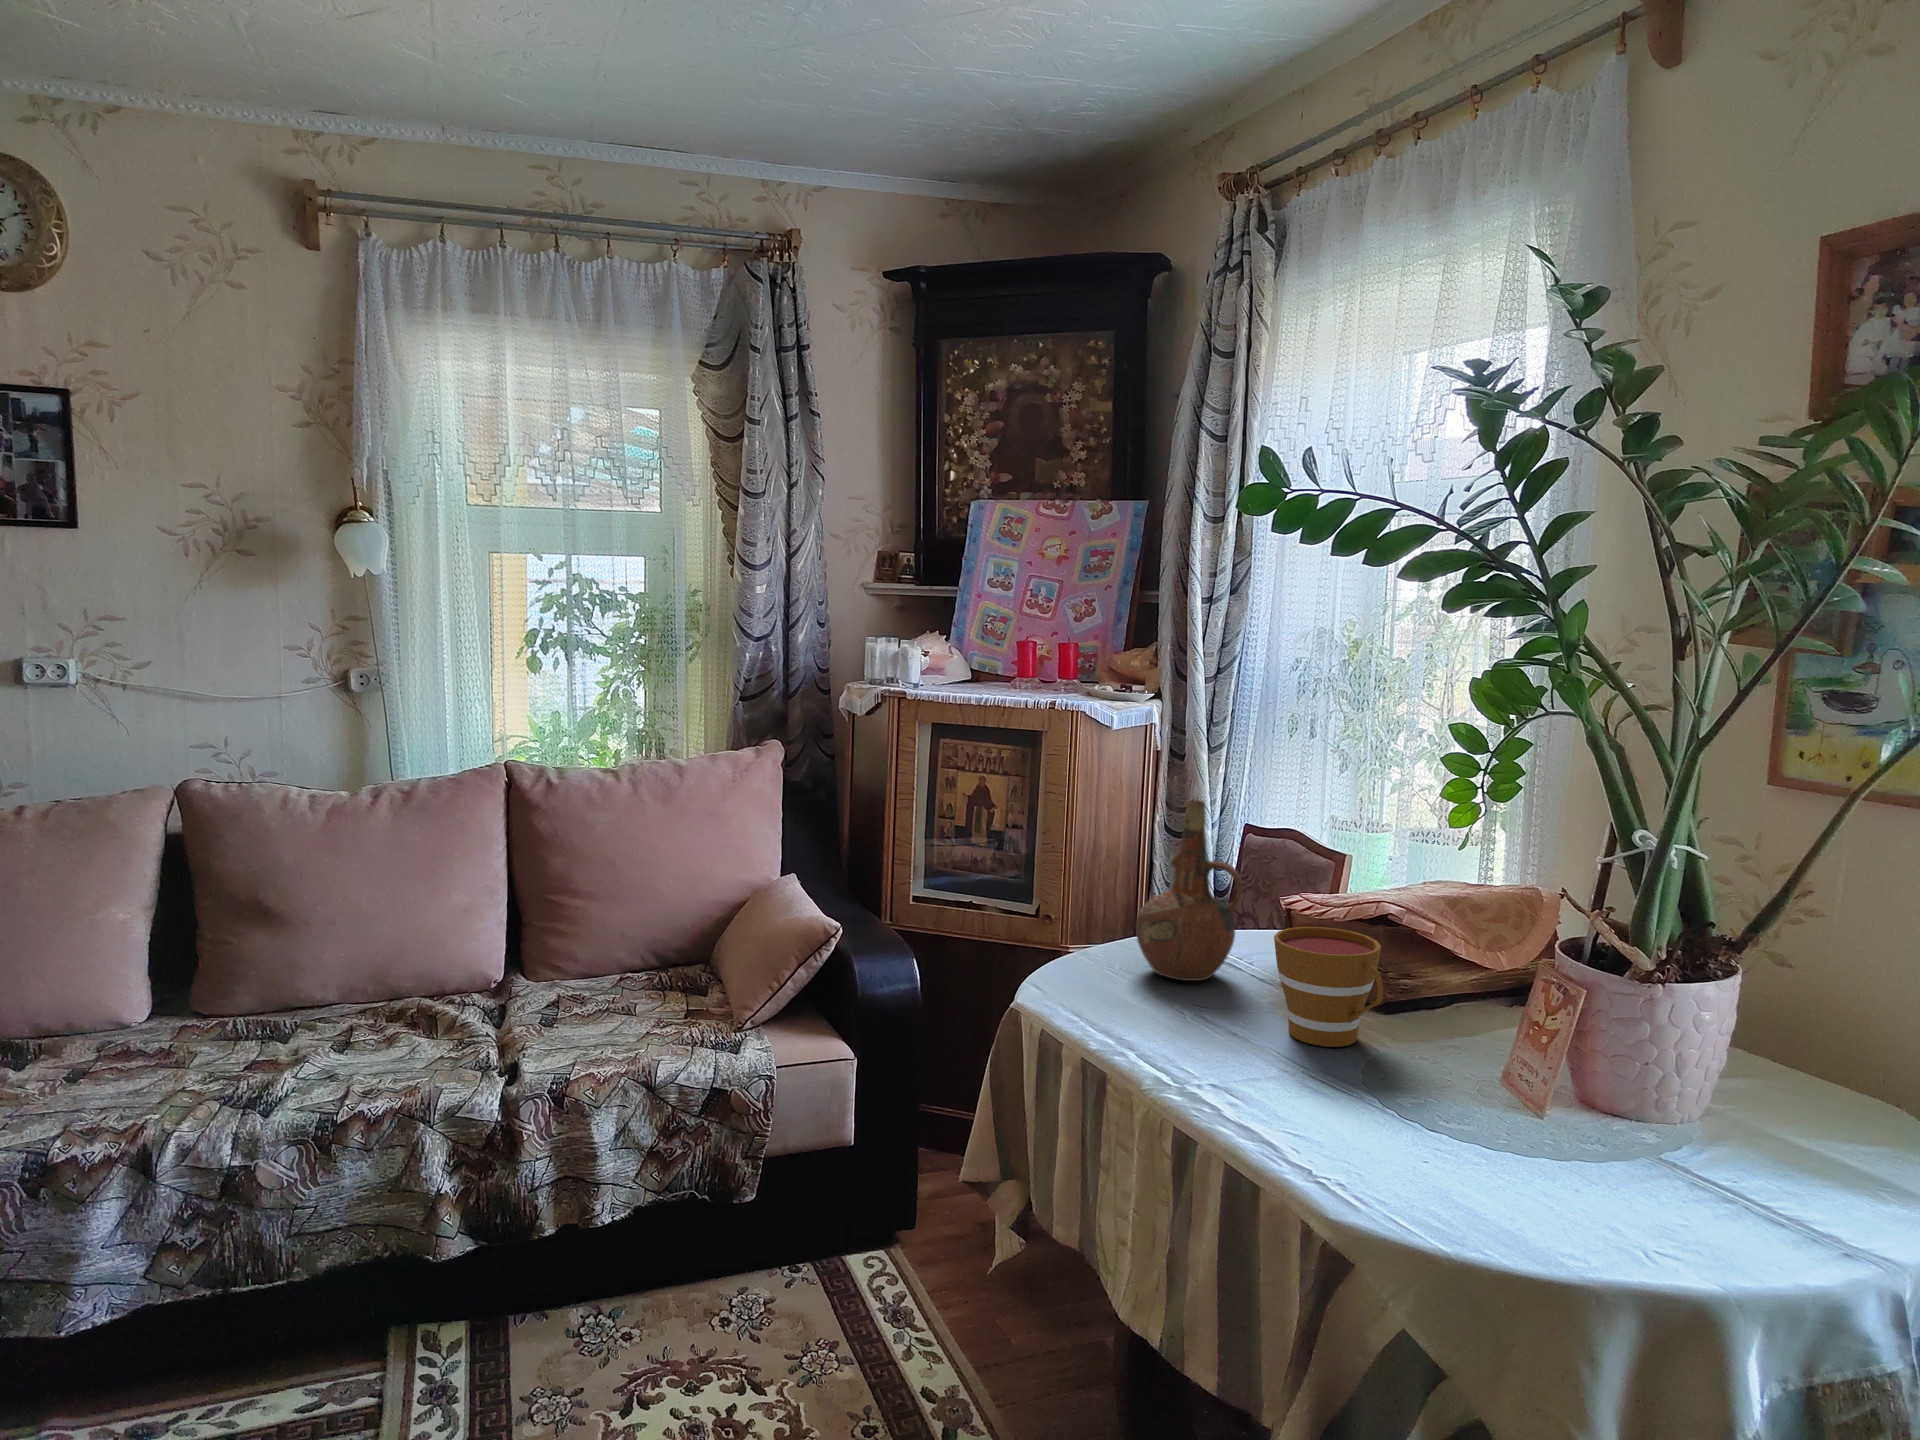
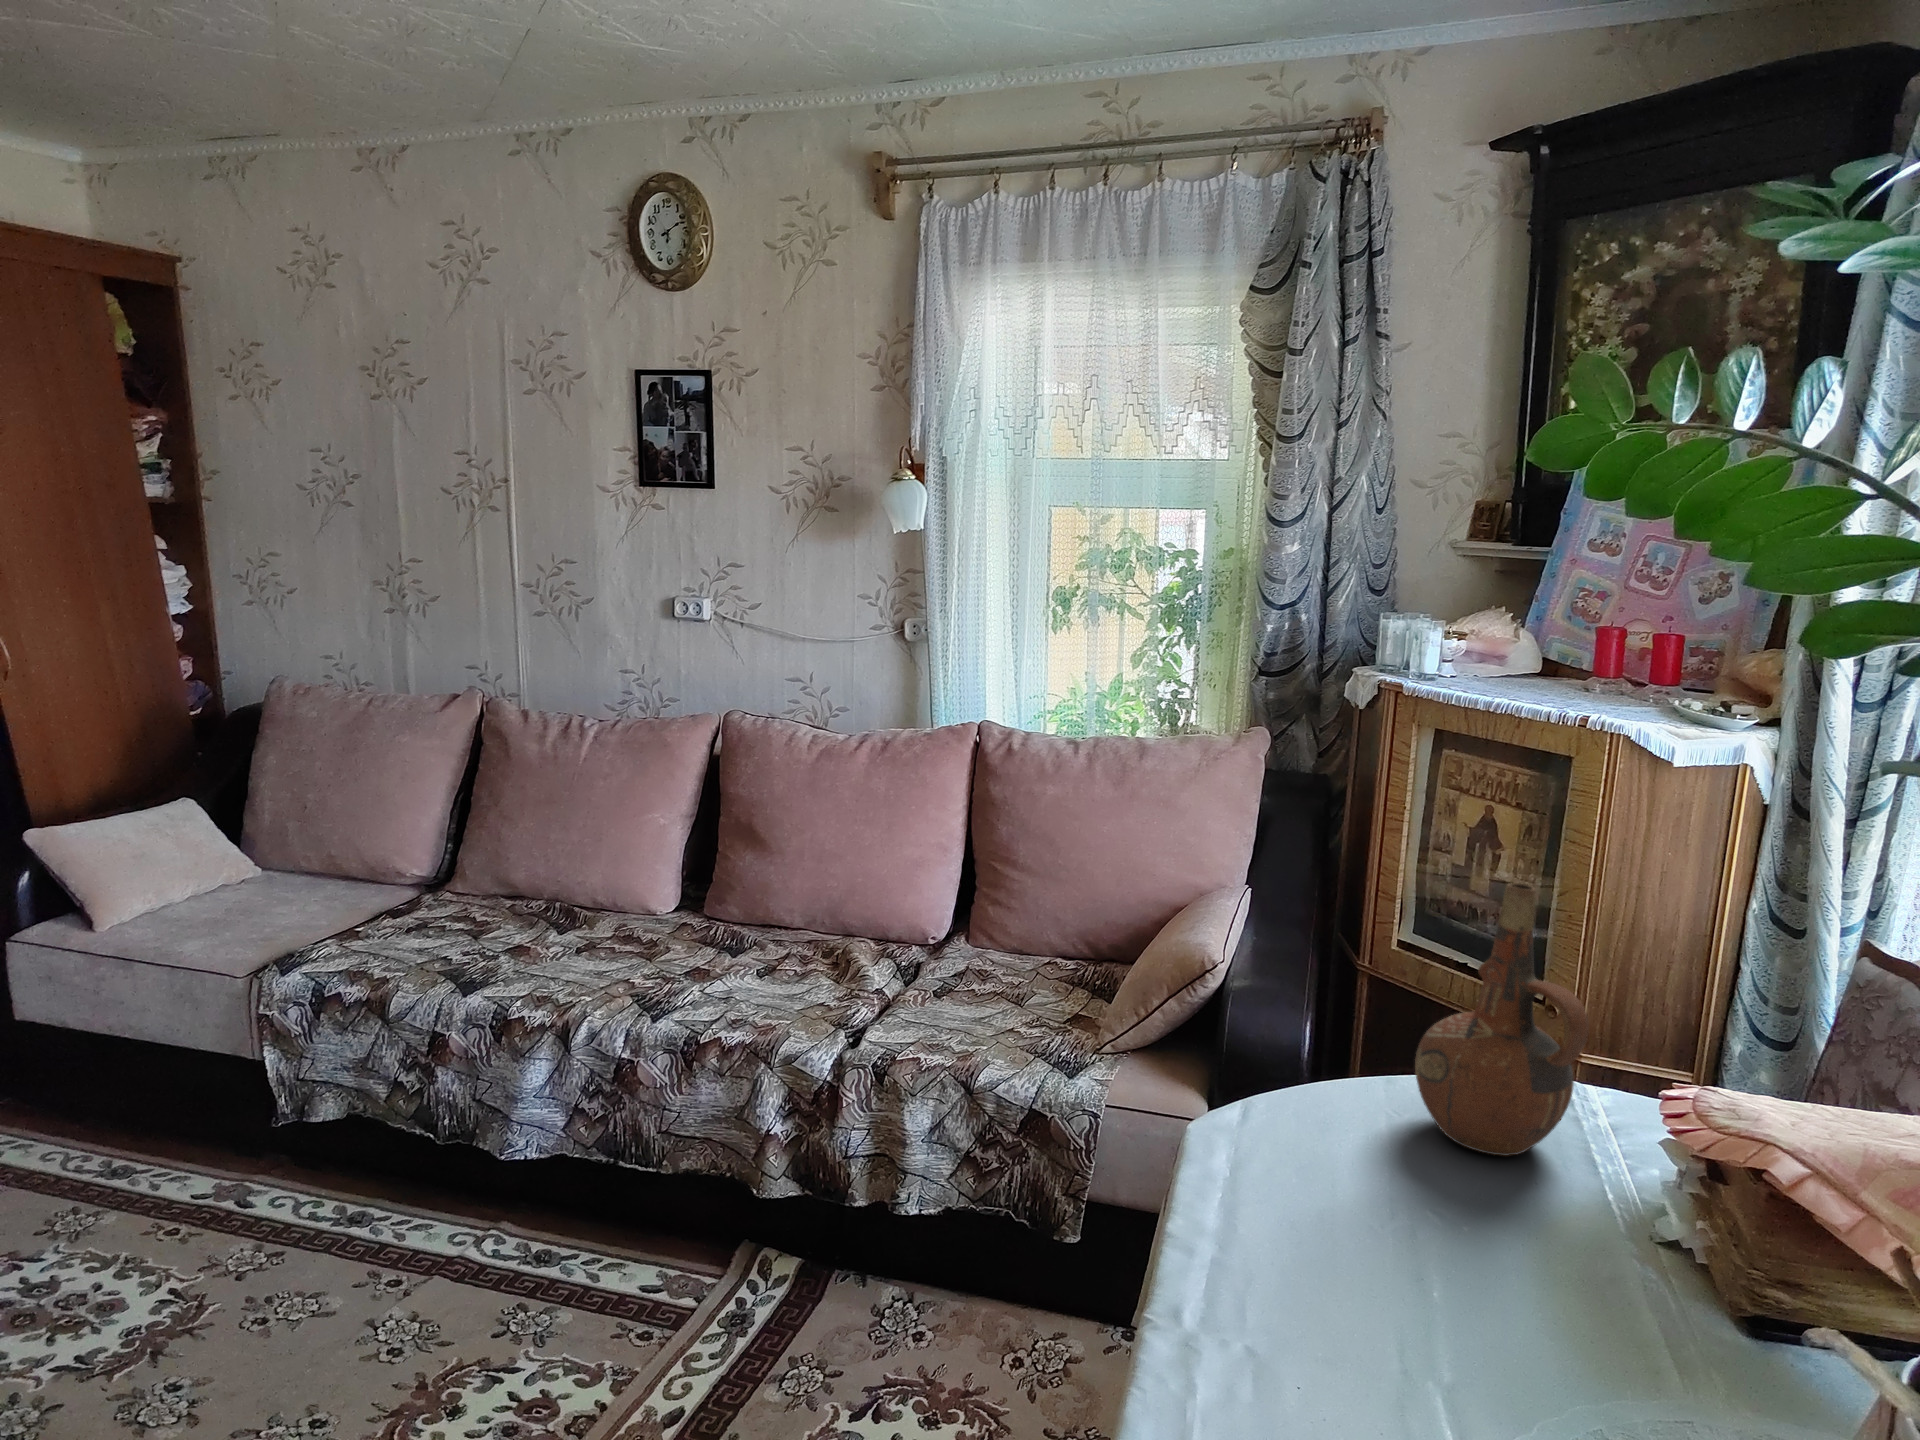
cup: present [1274,927,1383,1047] -> none [1510,1114,1699,1334]

